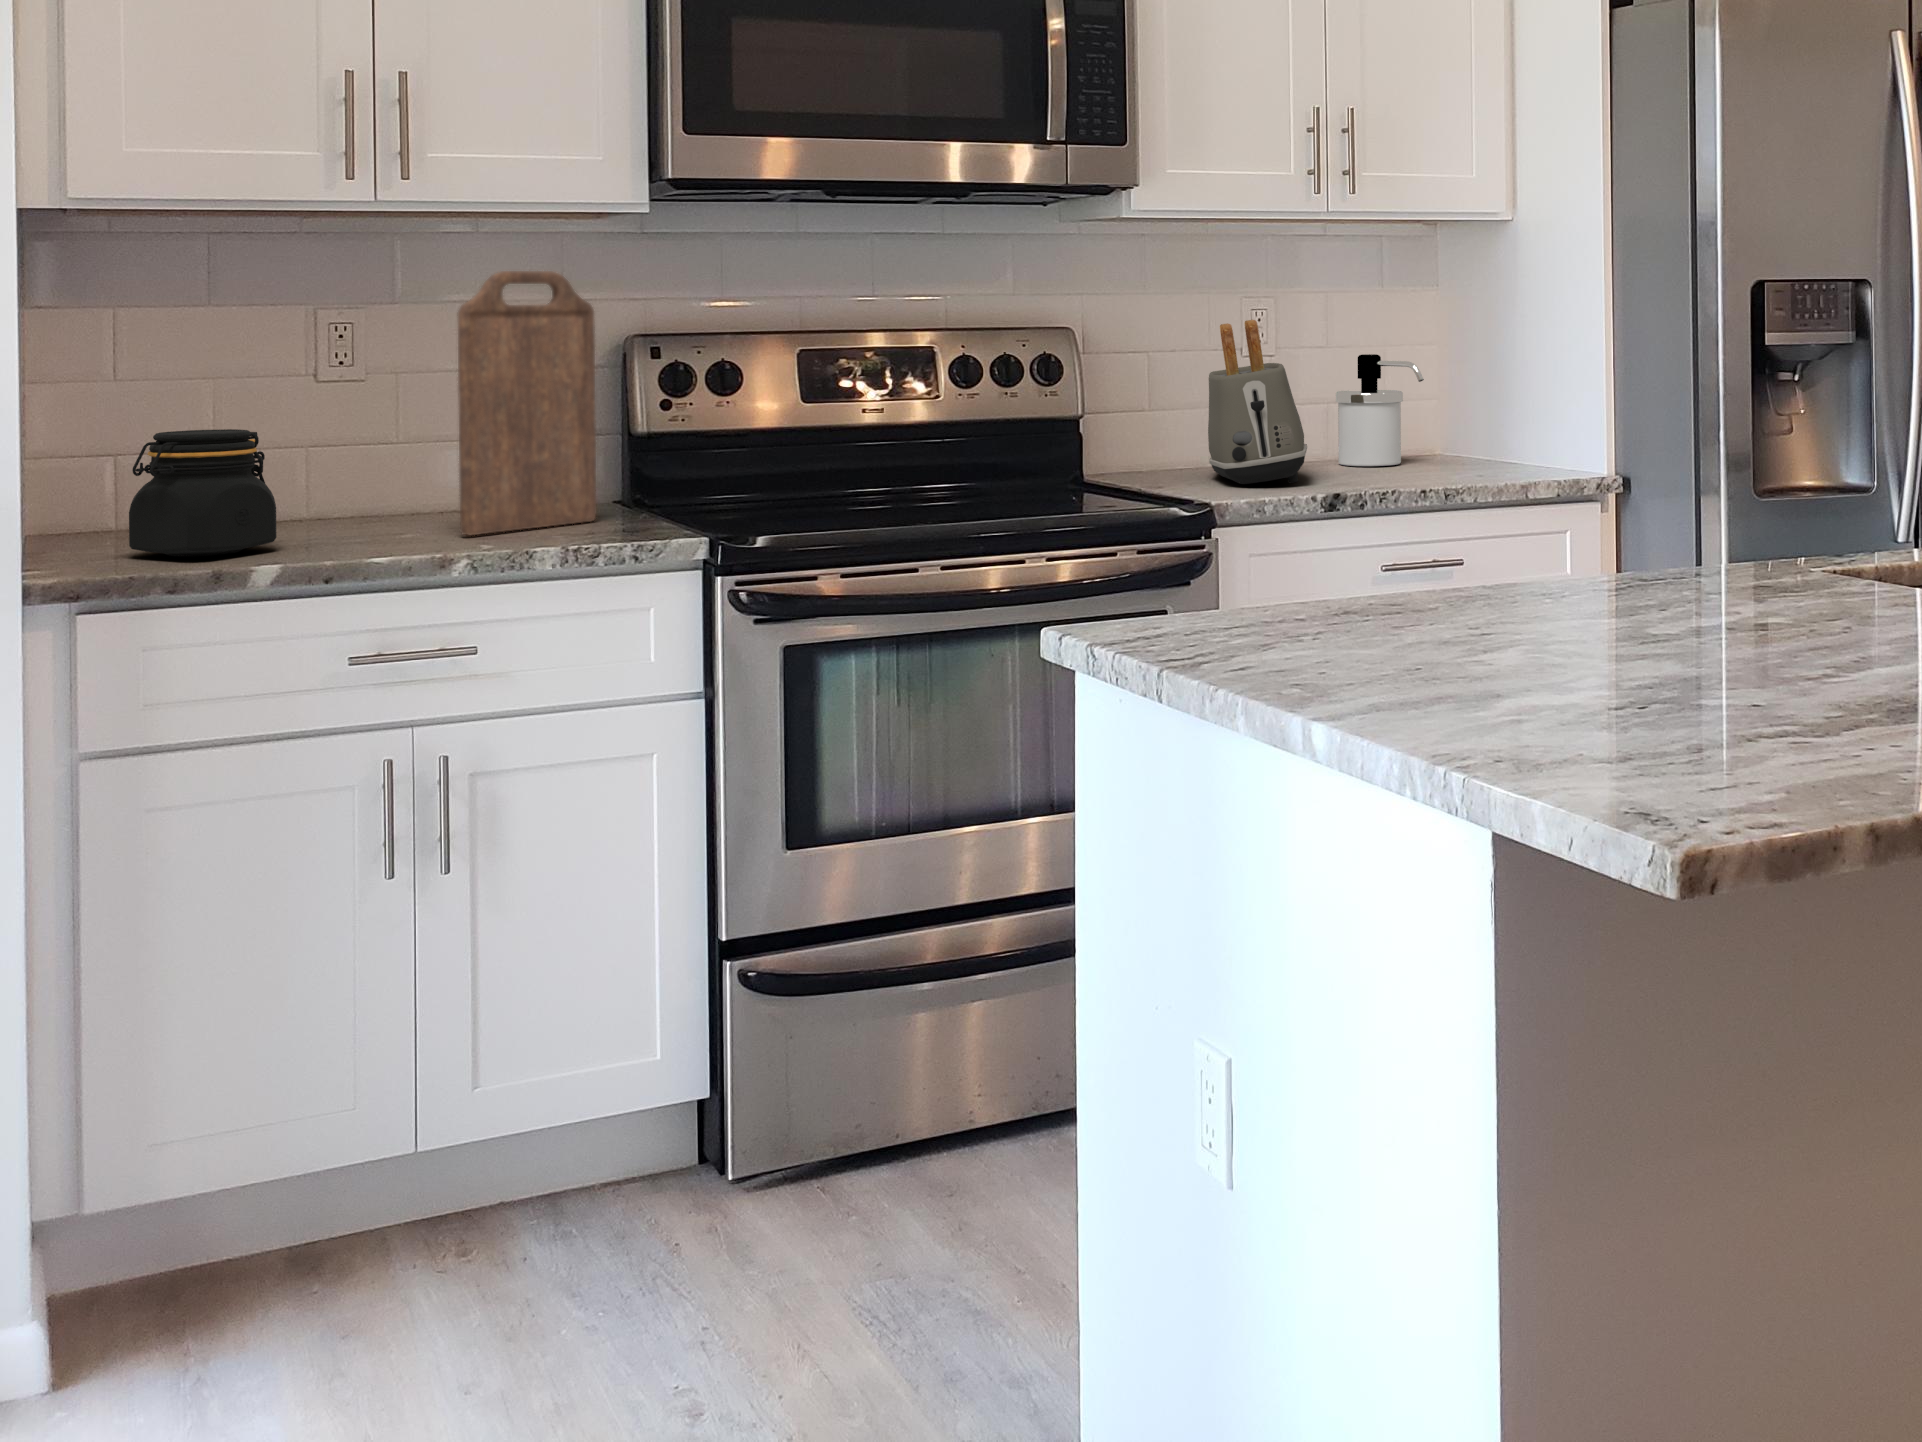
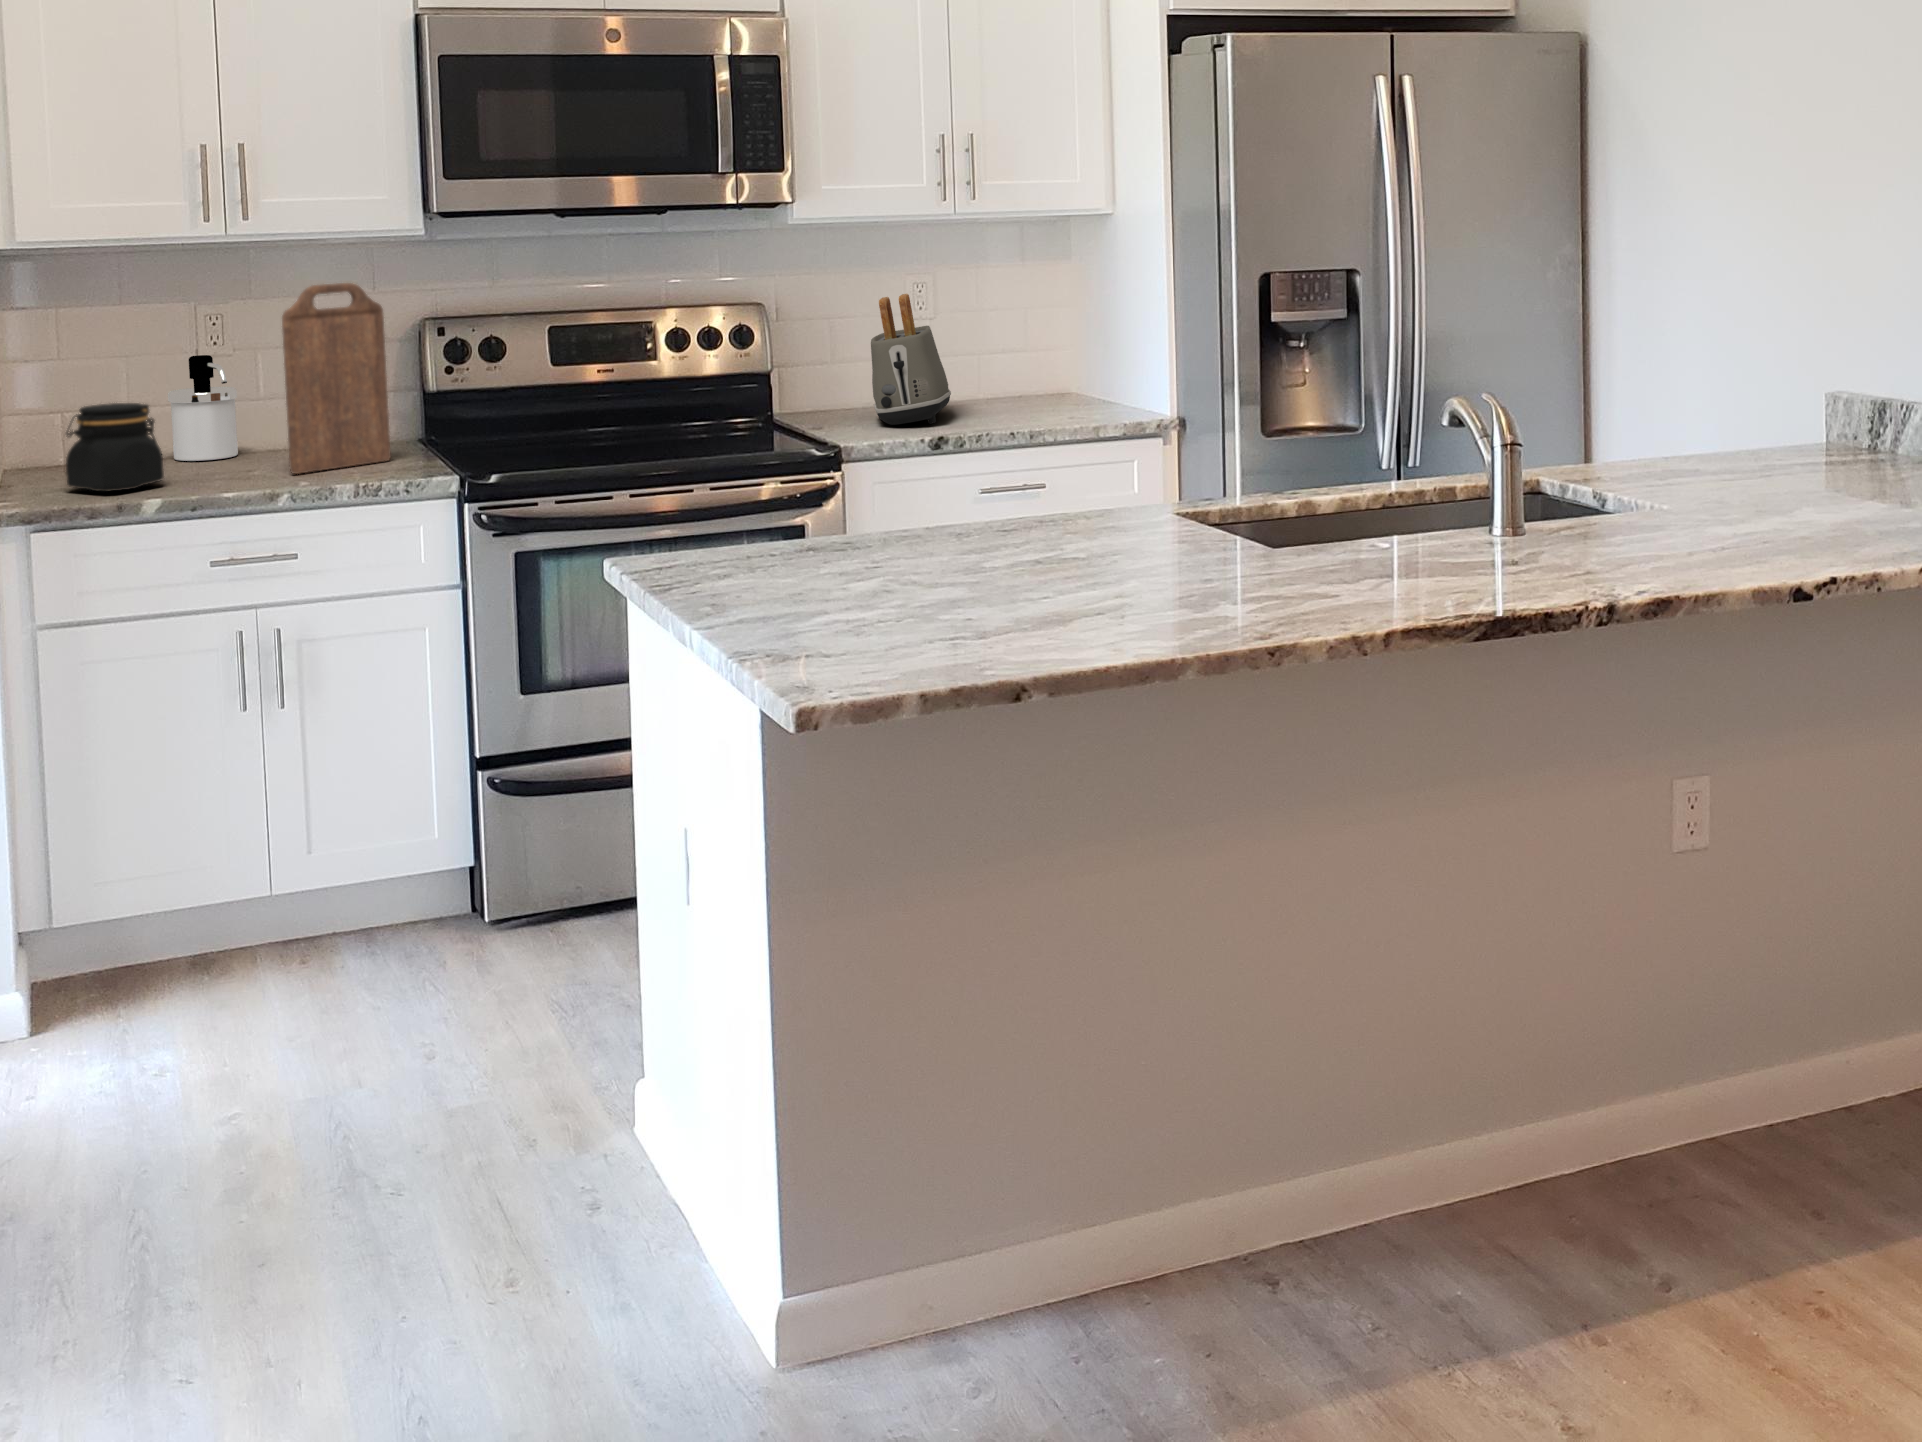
soap dispenser: present [1336,354,1424,466] -> present [168,355,238,461]

